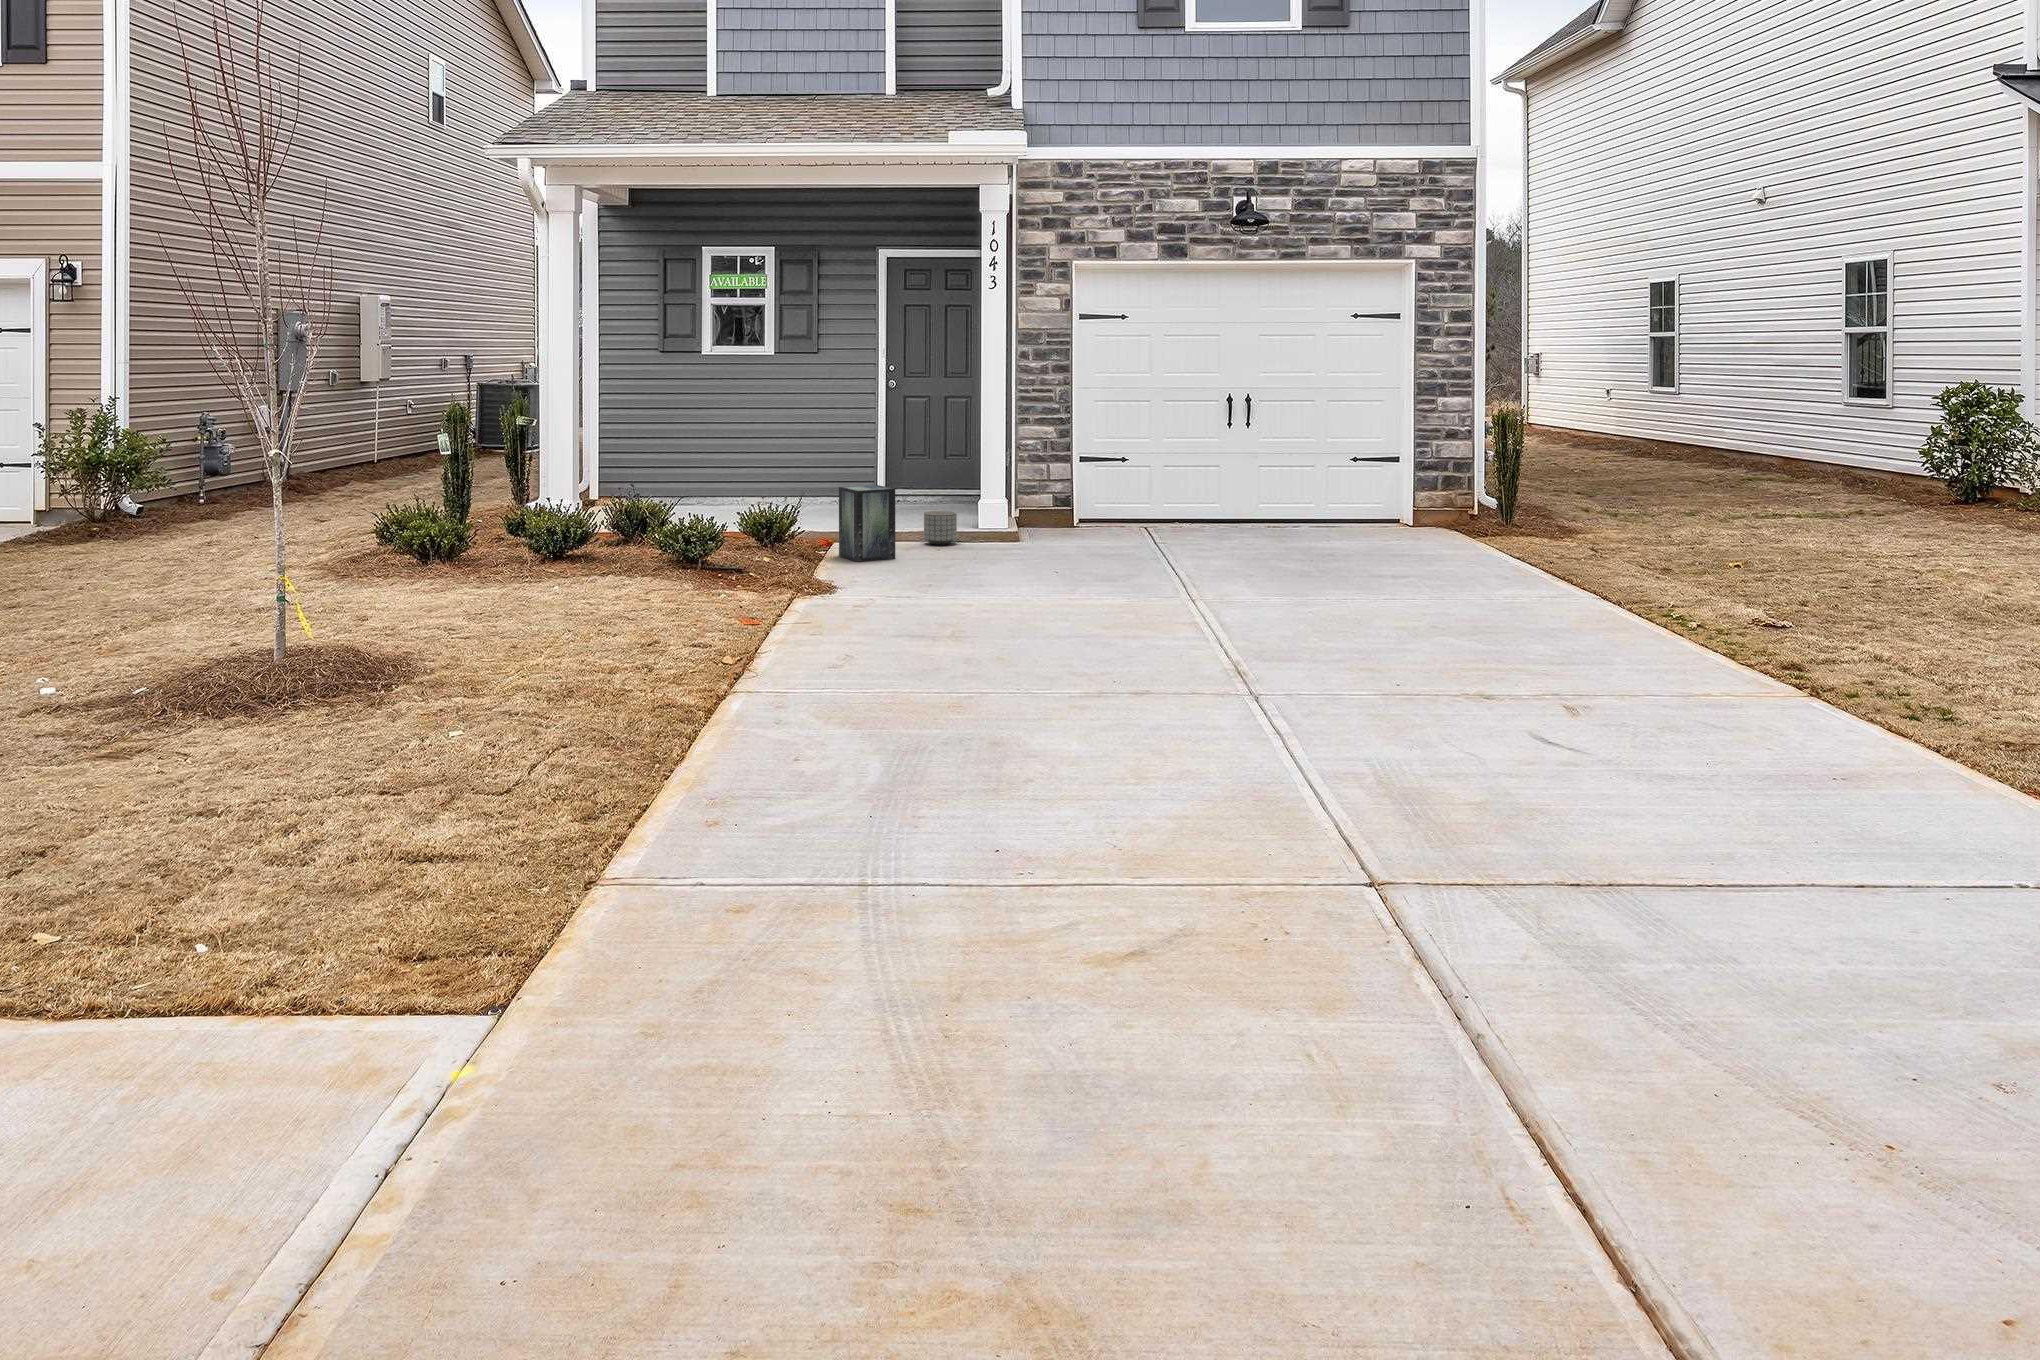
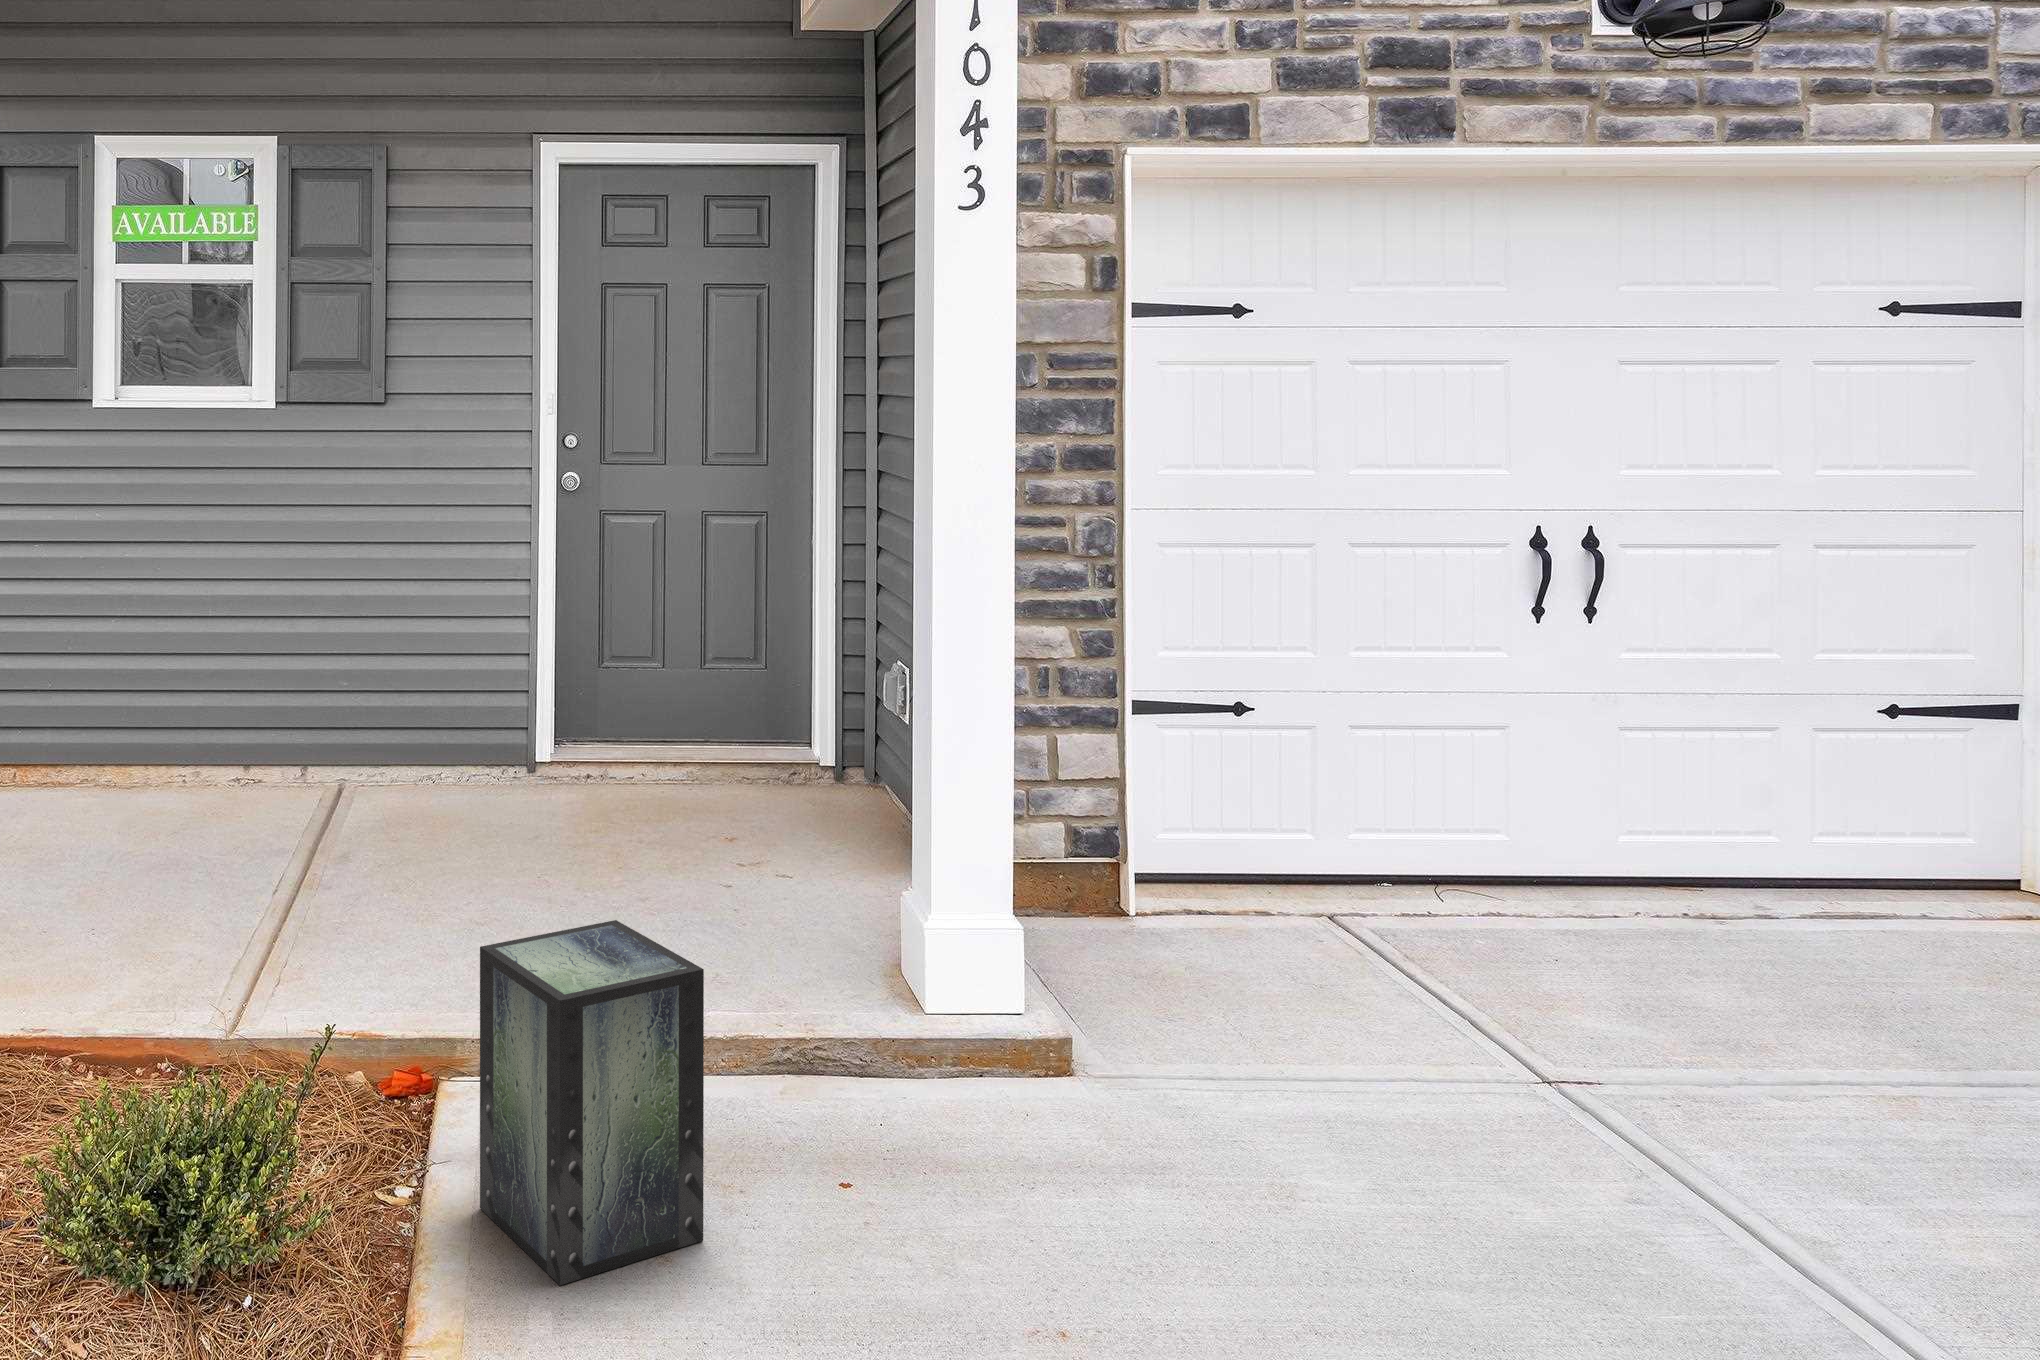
planter: present [924,511,957,545] -> none [754,948,866,1083]

